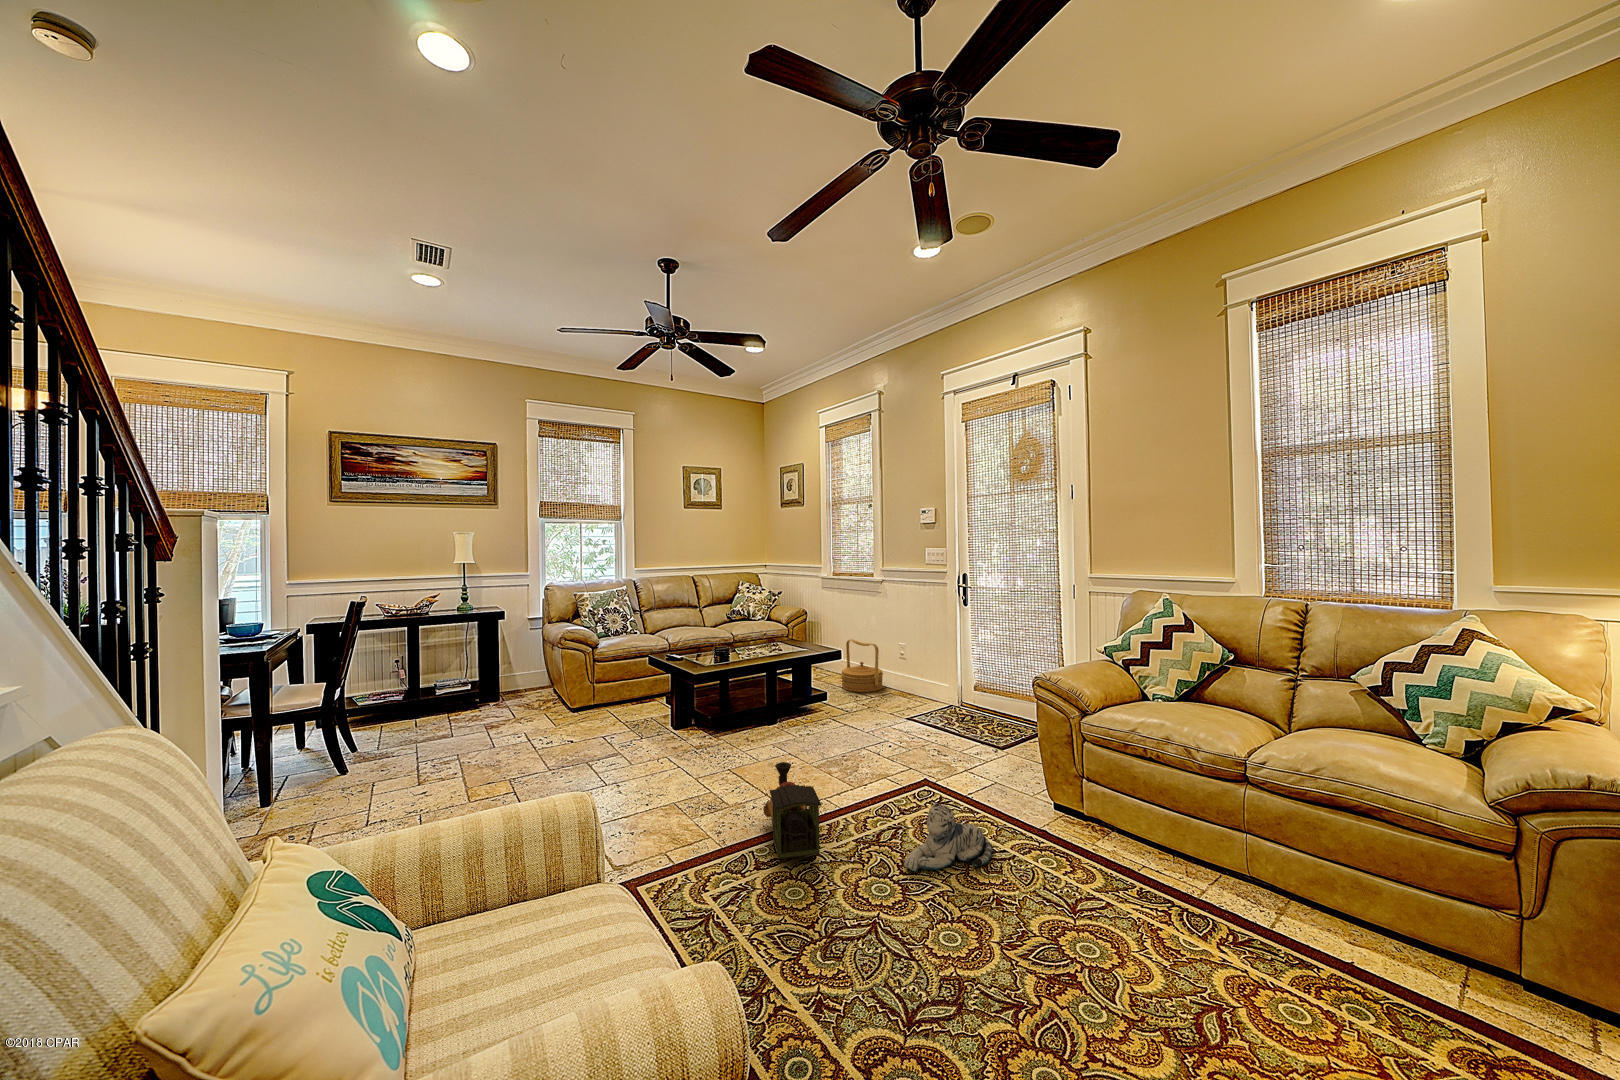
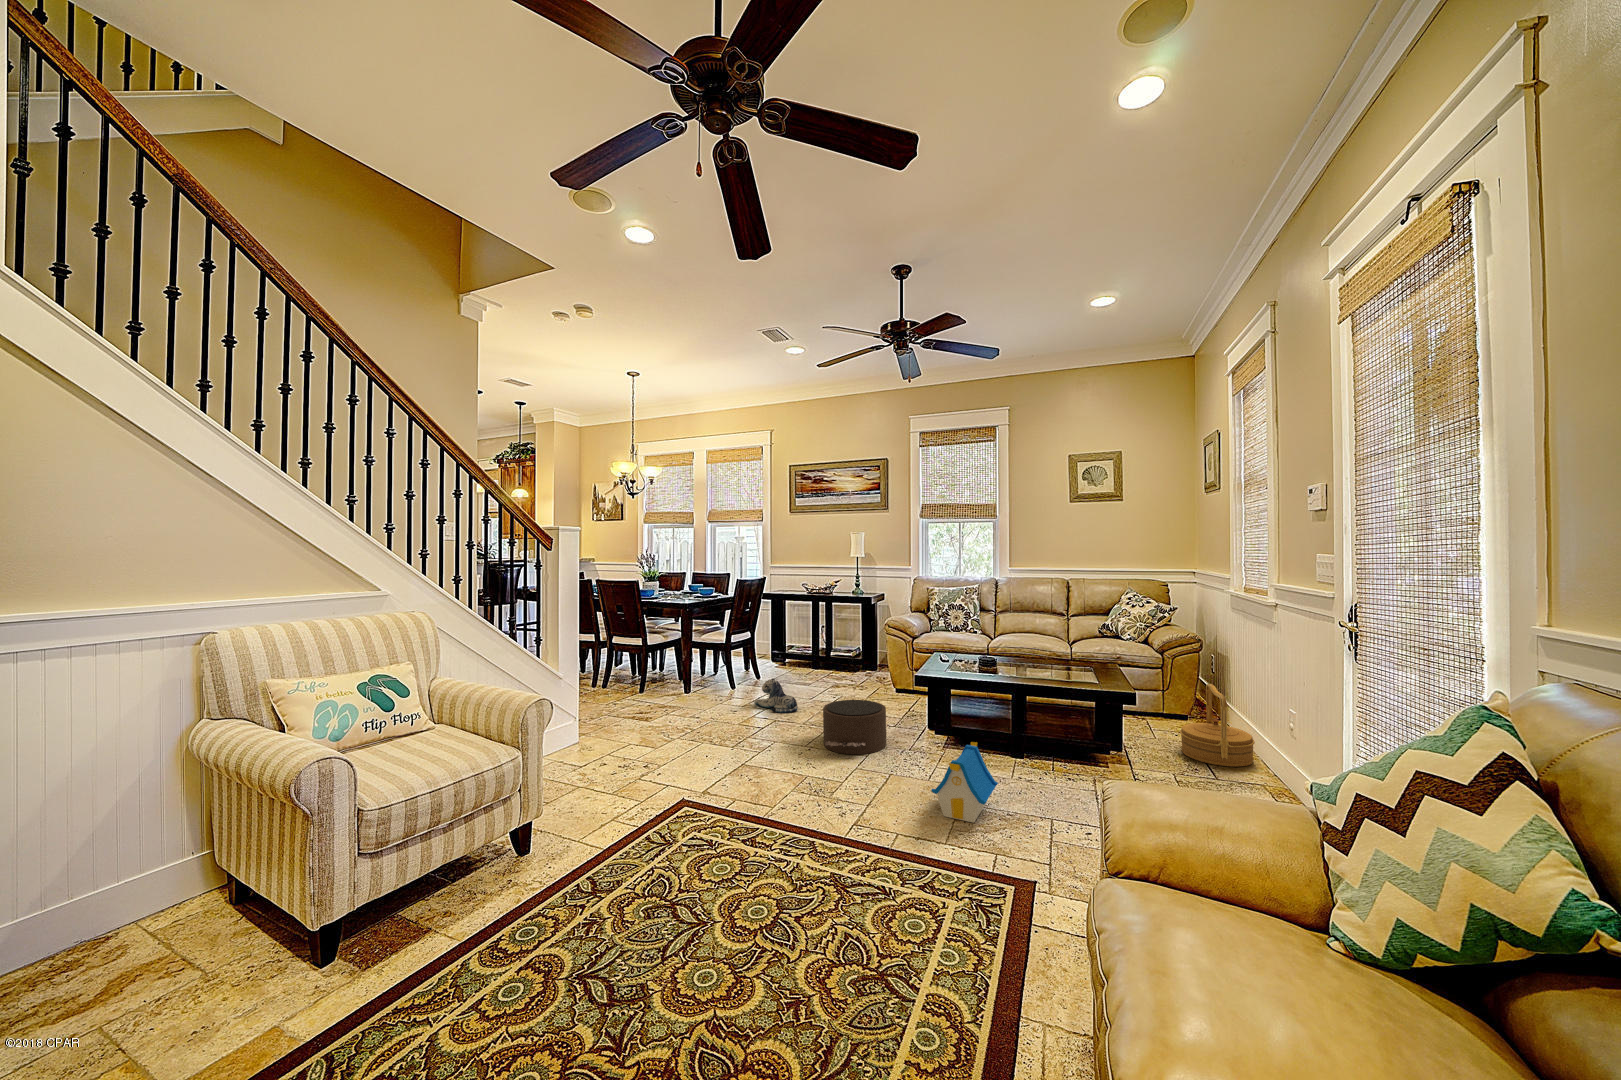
toy house: none [800,709,863,774] -> present [932,742,998,823]
pouf: none [601,712,687,774] -> present [823,700,887,754]
toy train: present [763,762,822,859] -> none [740,768,841,856]
plush toy: present [904,803,993,872] -> present [754,678,798,713]

